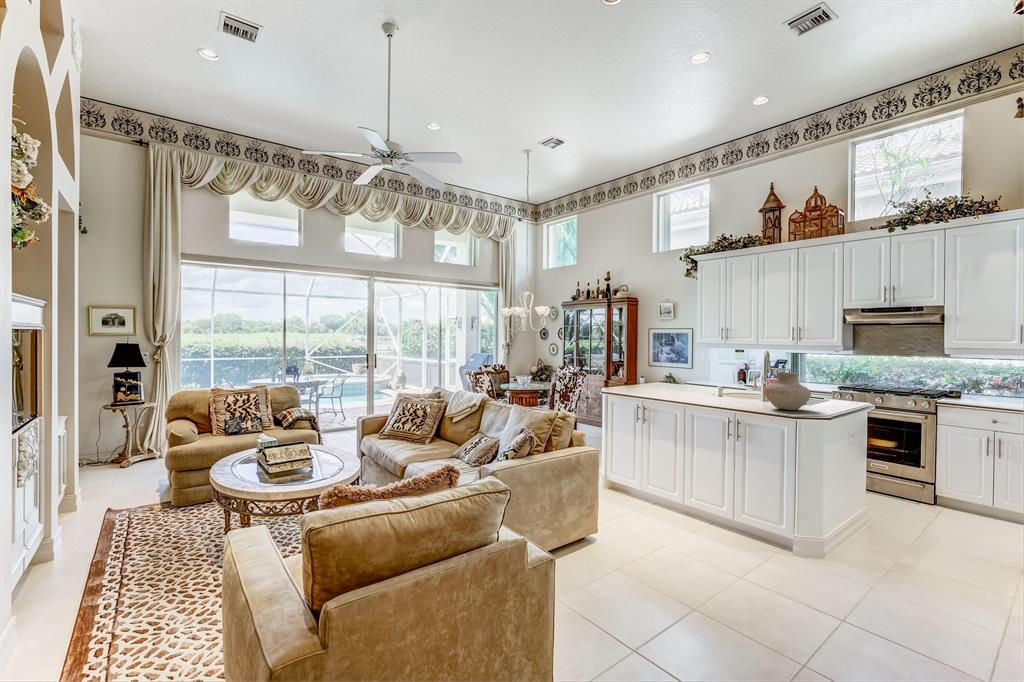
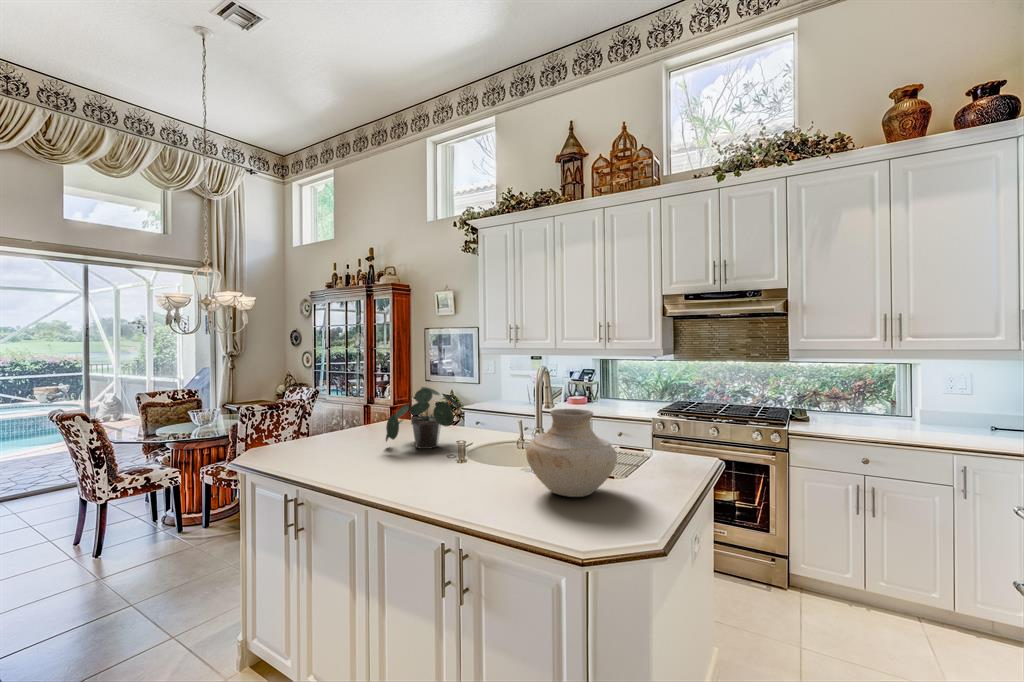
potted plant: none [671,363,713,395] -> present [386,387,461,449]

